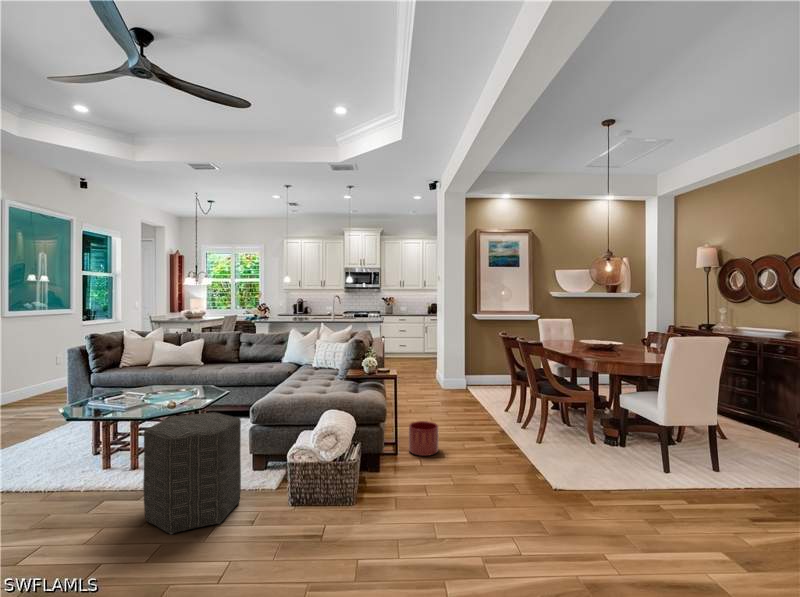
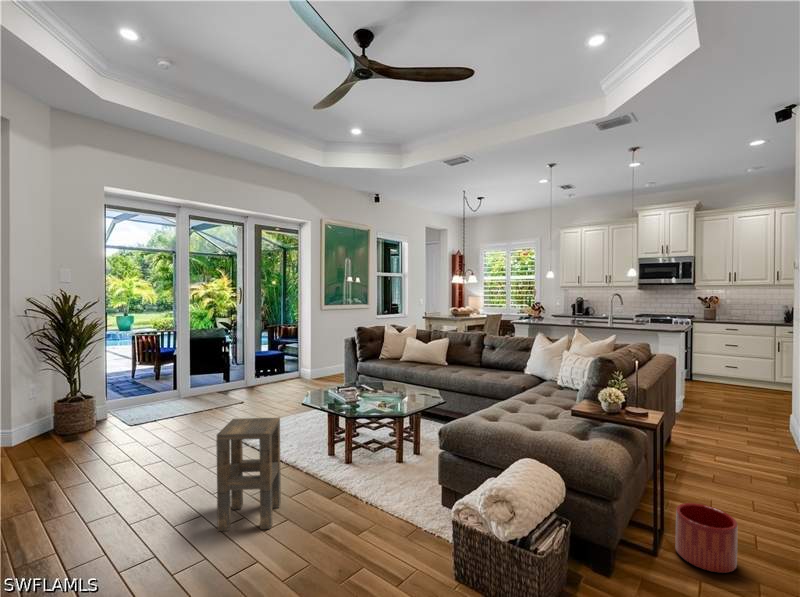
ottoman: present [143,412,241,534] -> none [307,427,403,572]
side table: none [23,423,96,552] -> present [216,418,281,531]

